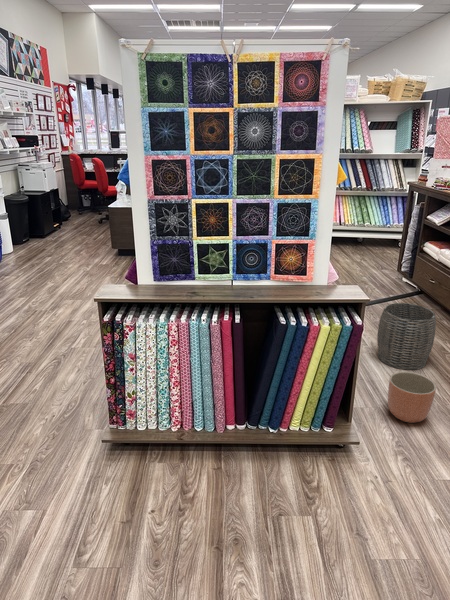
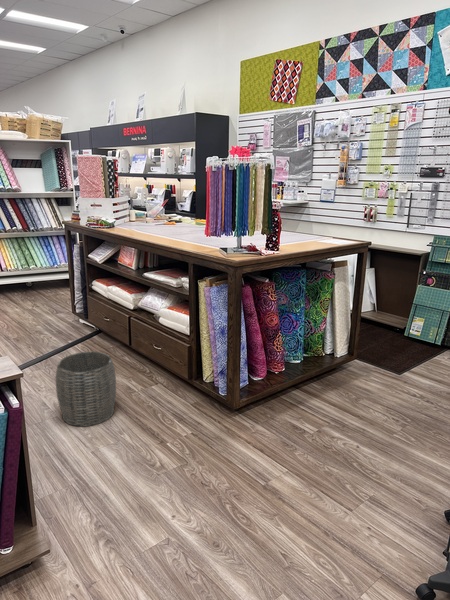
planter: present [388,372,436,423] -> none [75,432,125,492]

